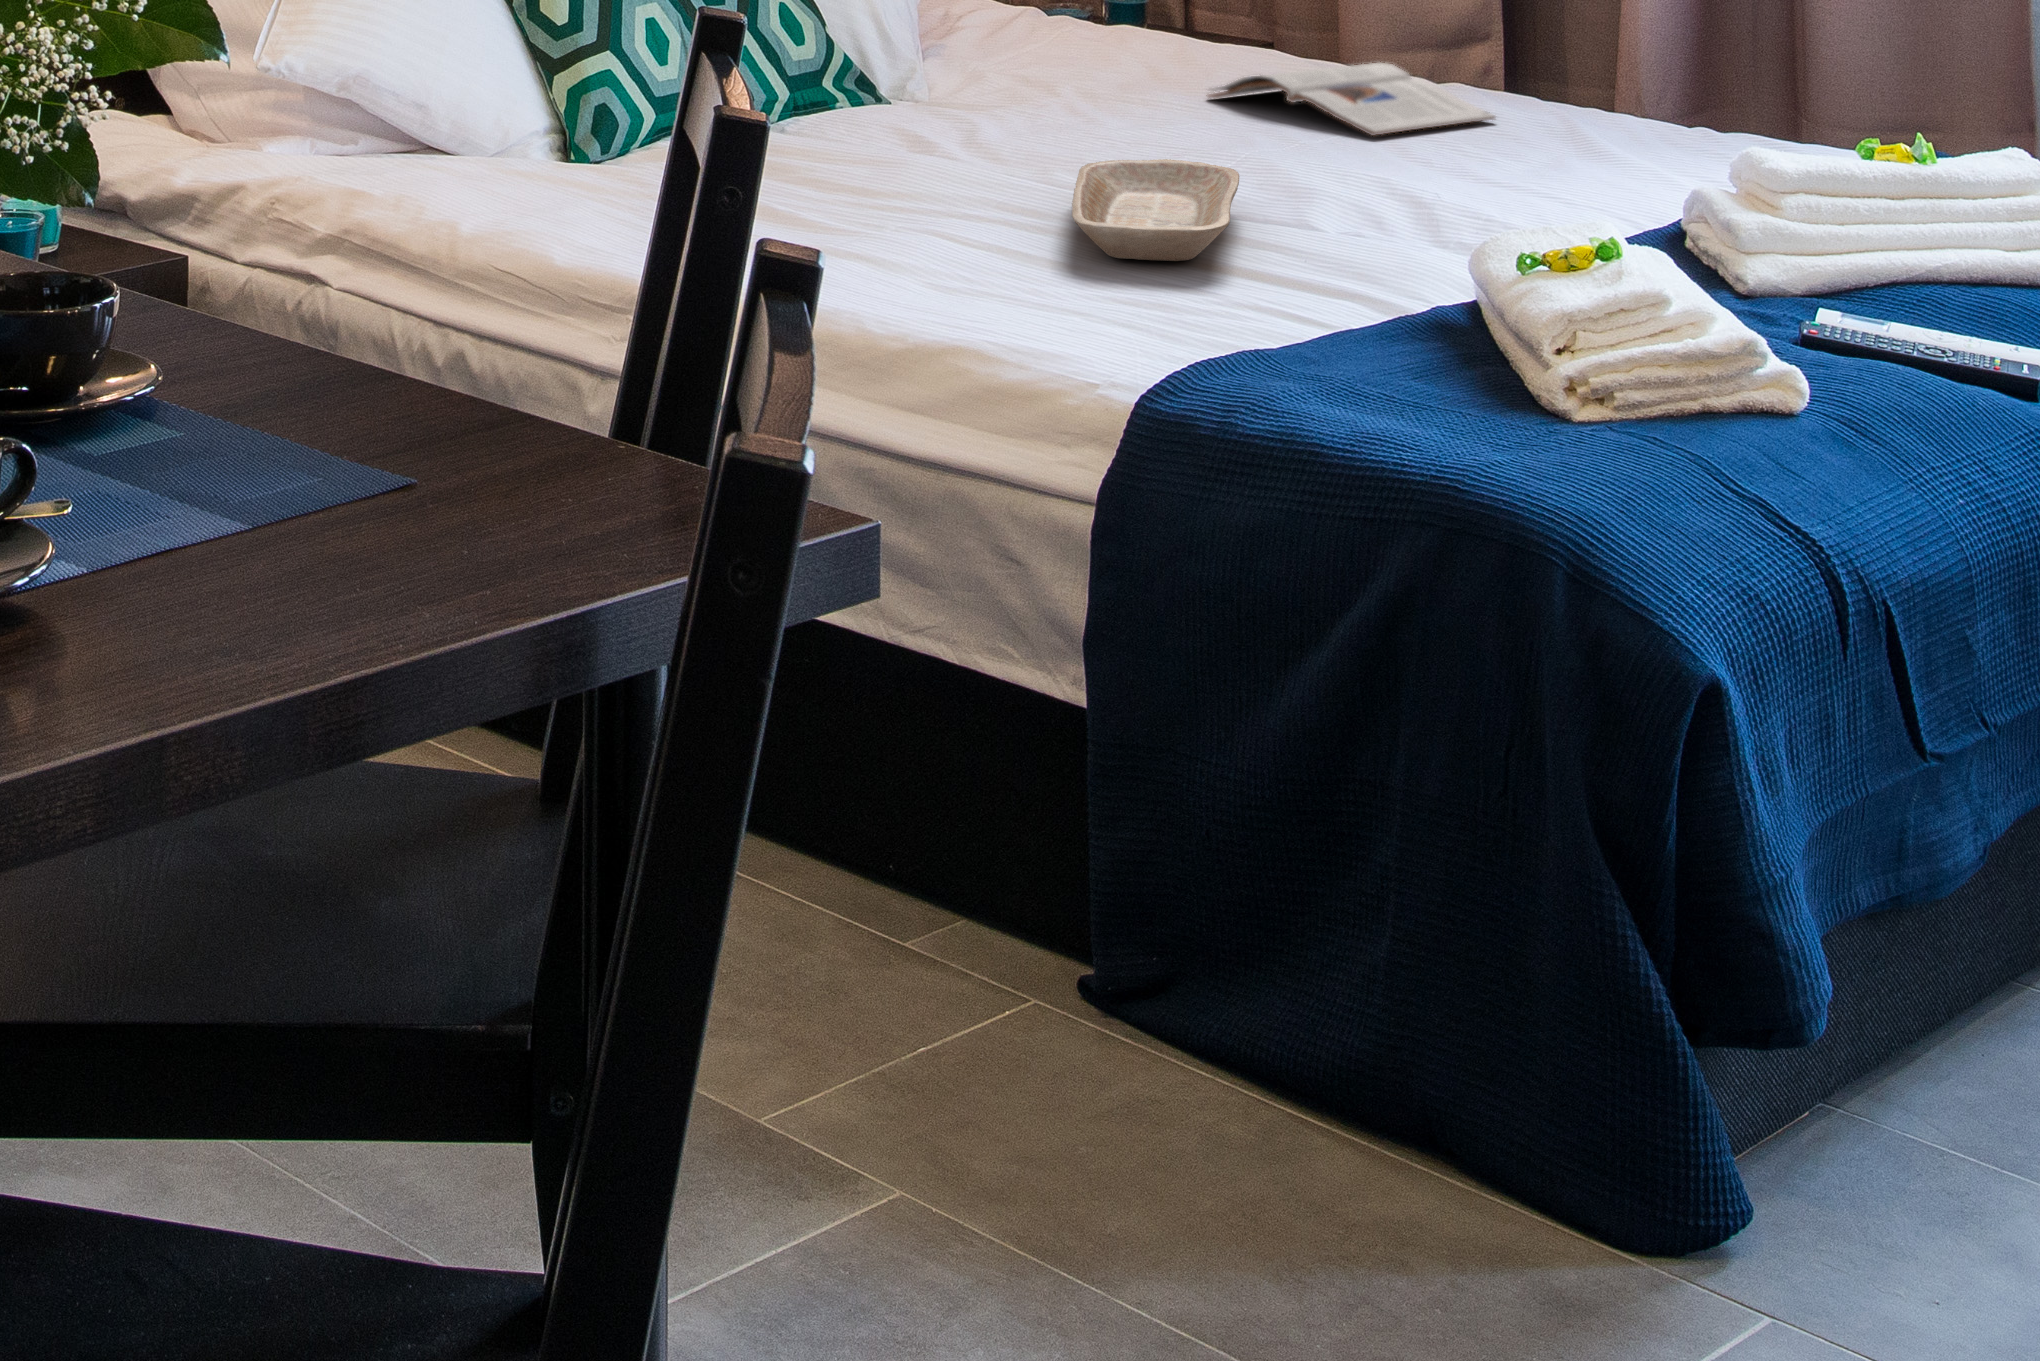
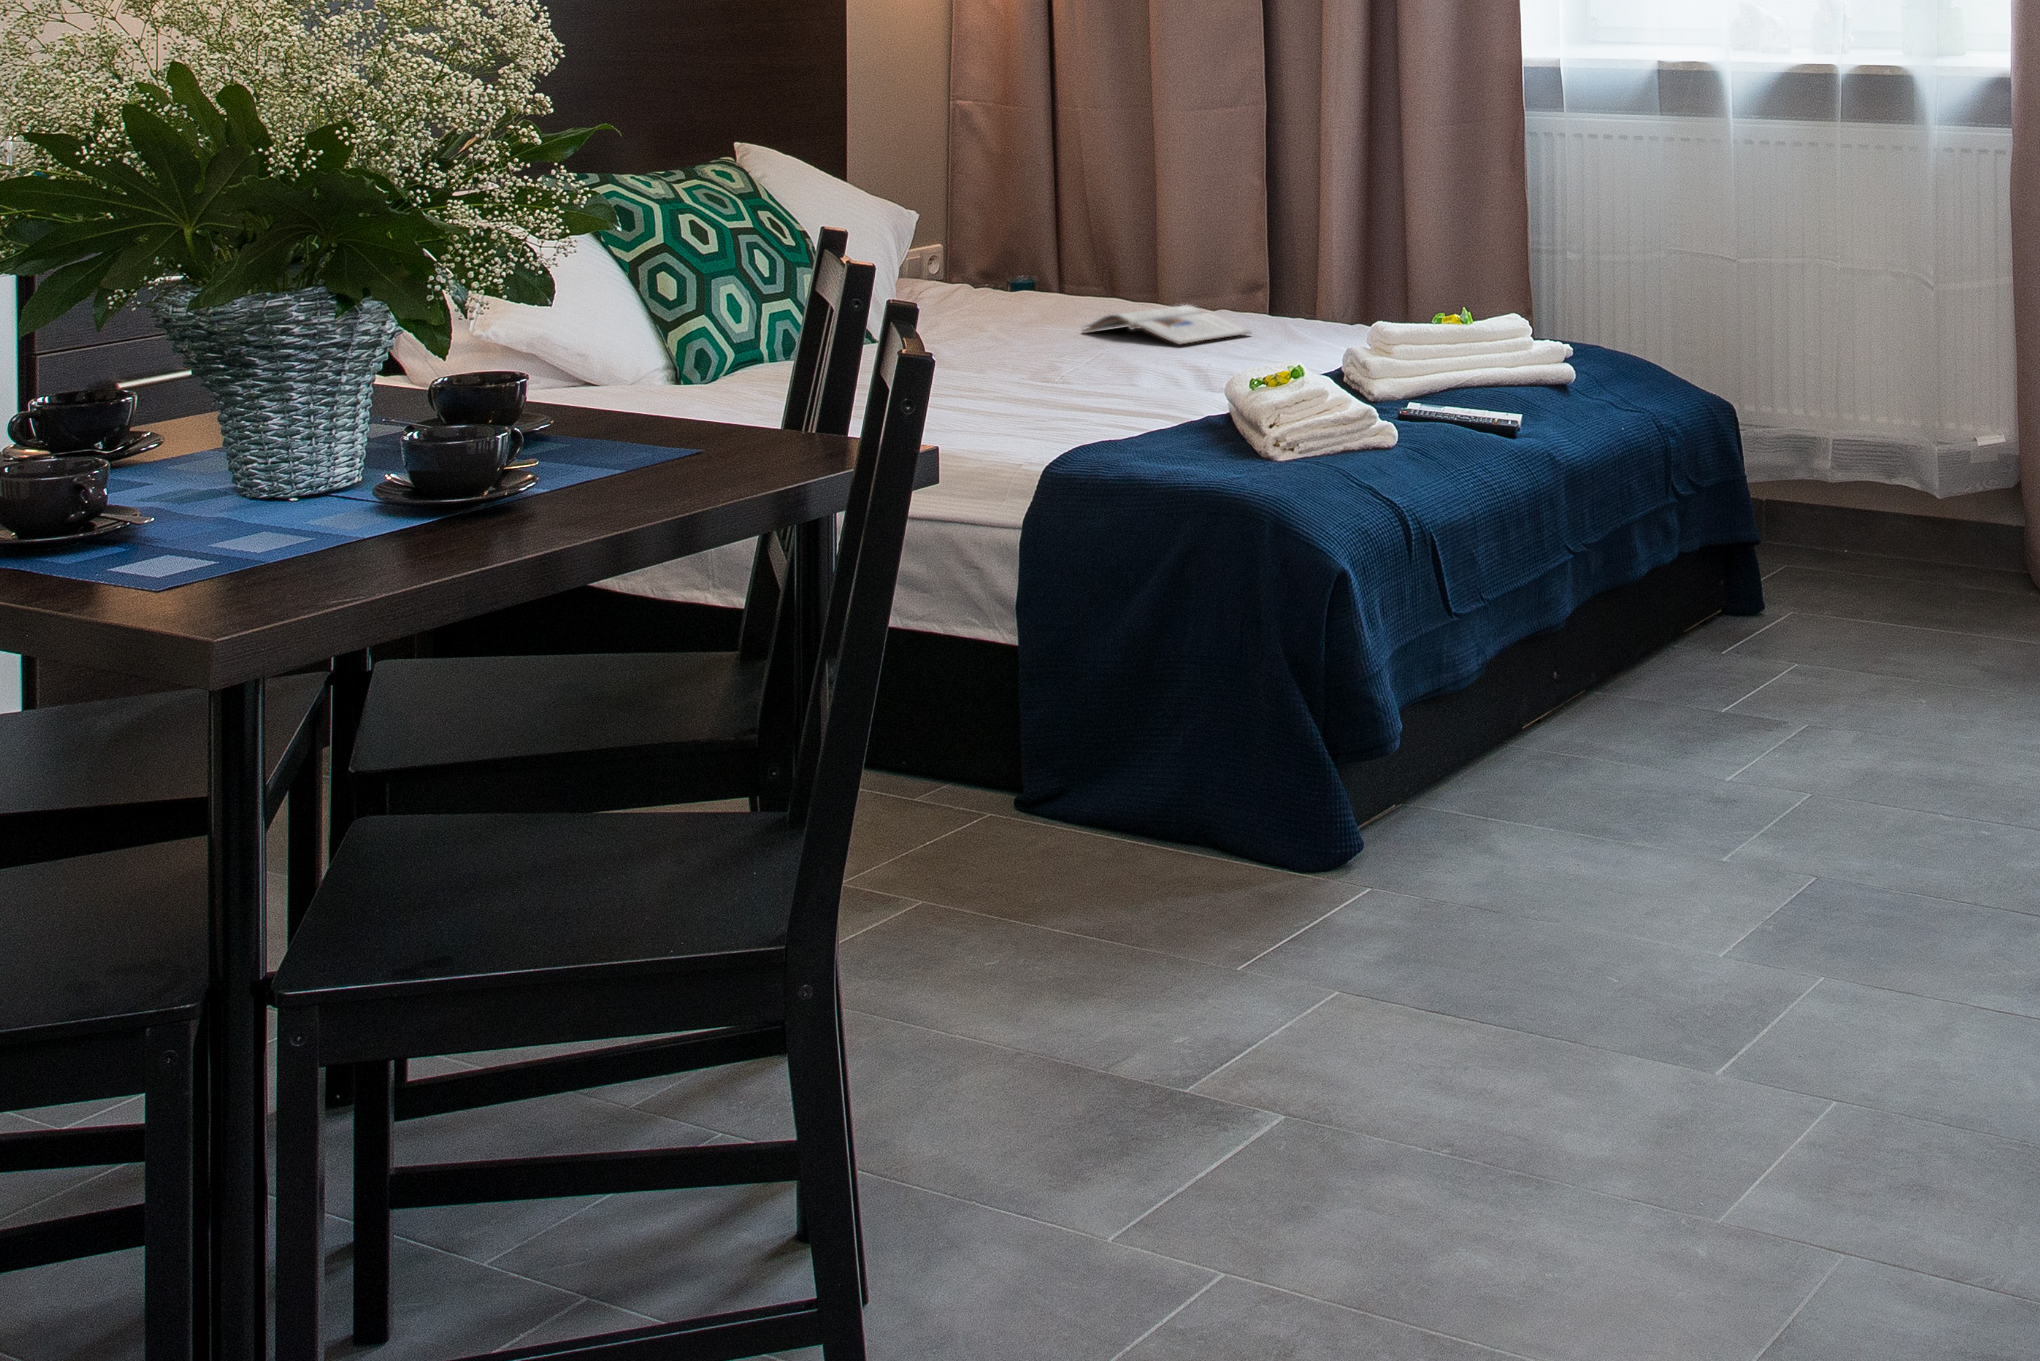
tray: present [1072,159,1239,261] -> none [1001,357,1099,408]

